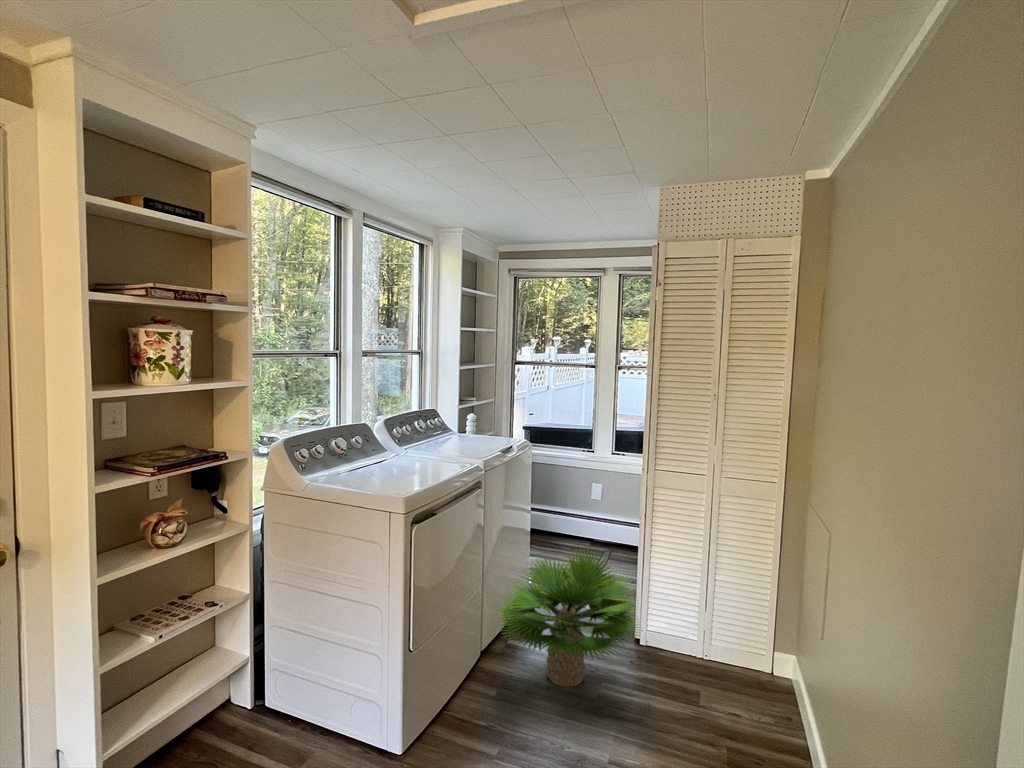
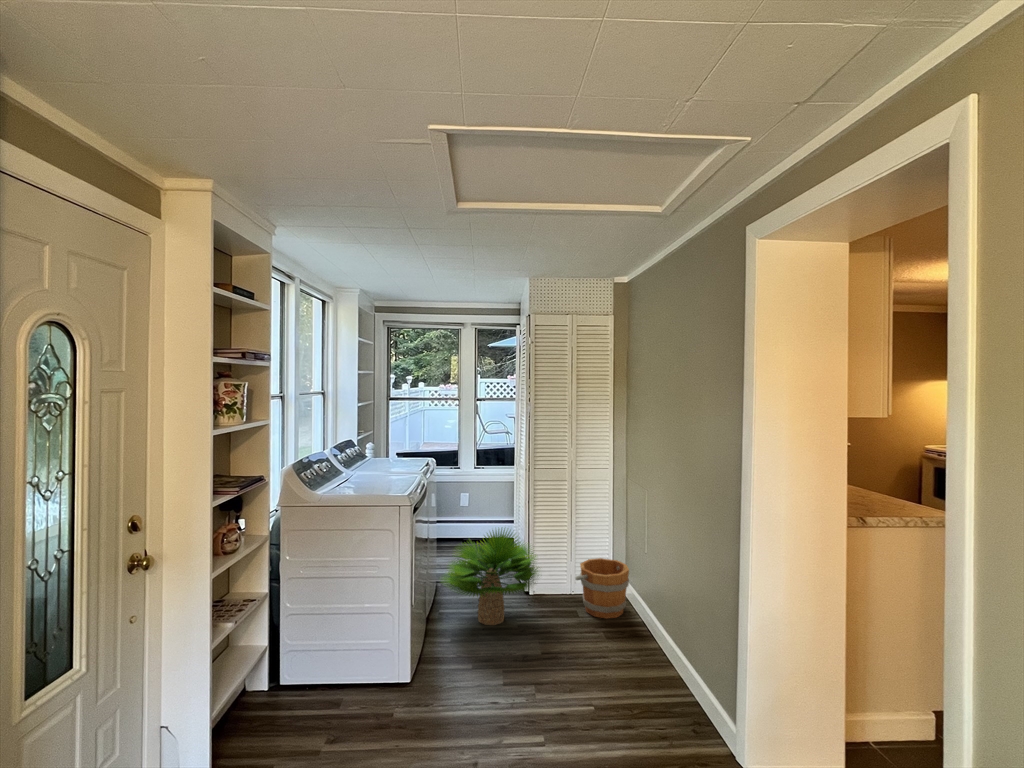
bucket: none [700,619,793,728] -> present [576,558,629,619]

